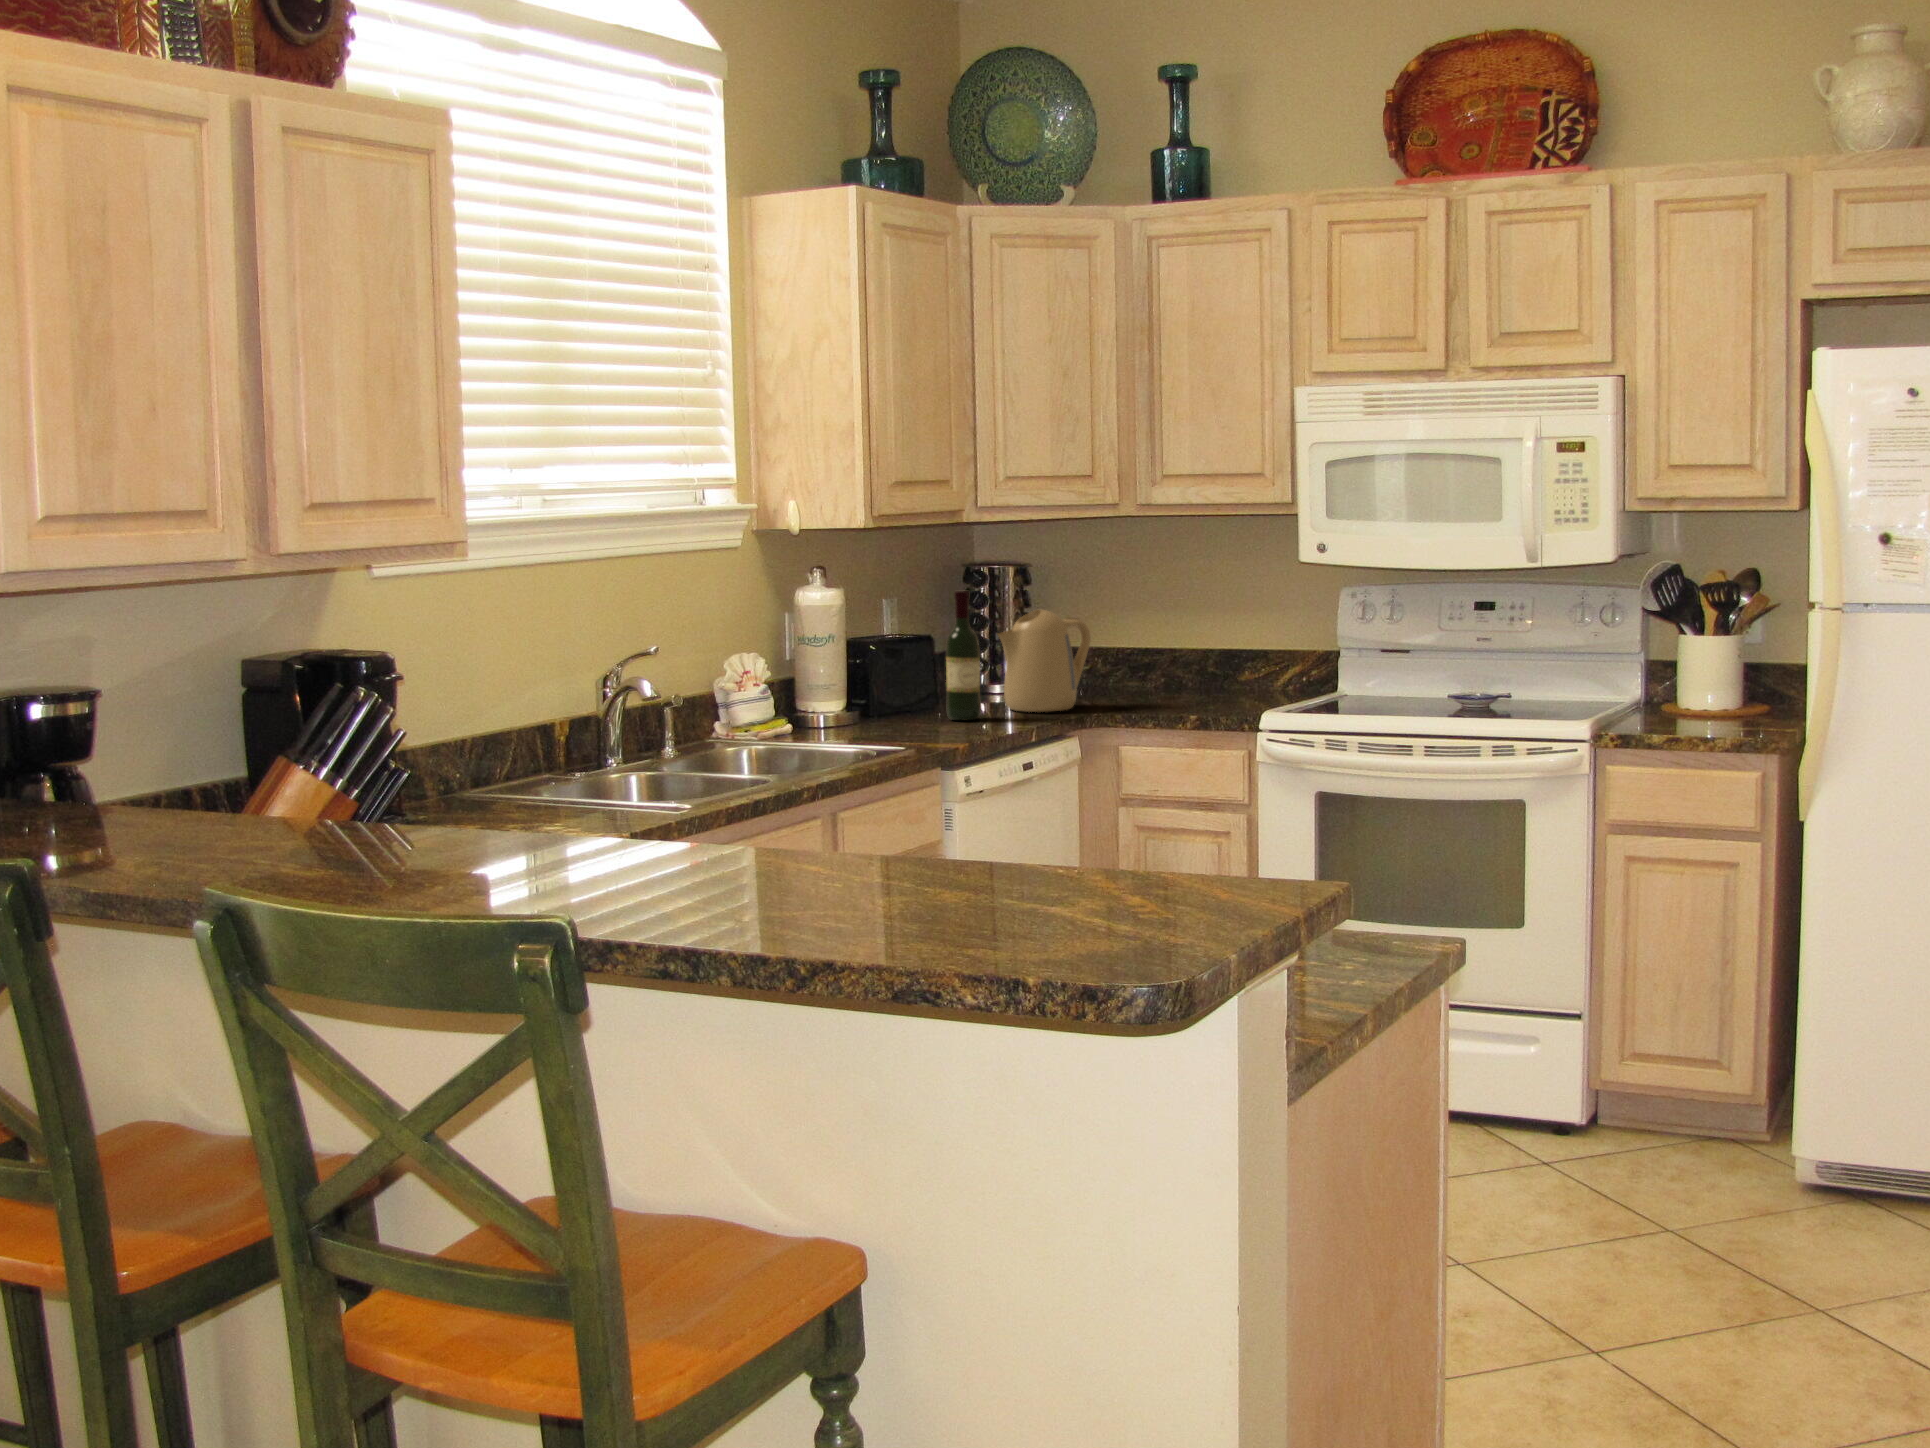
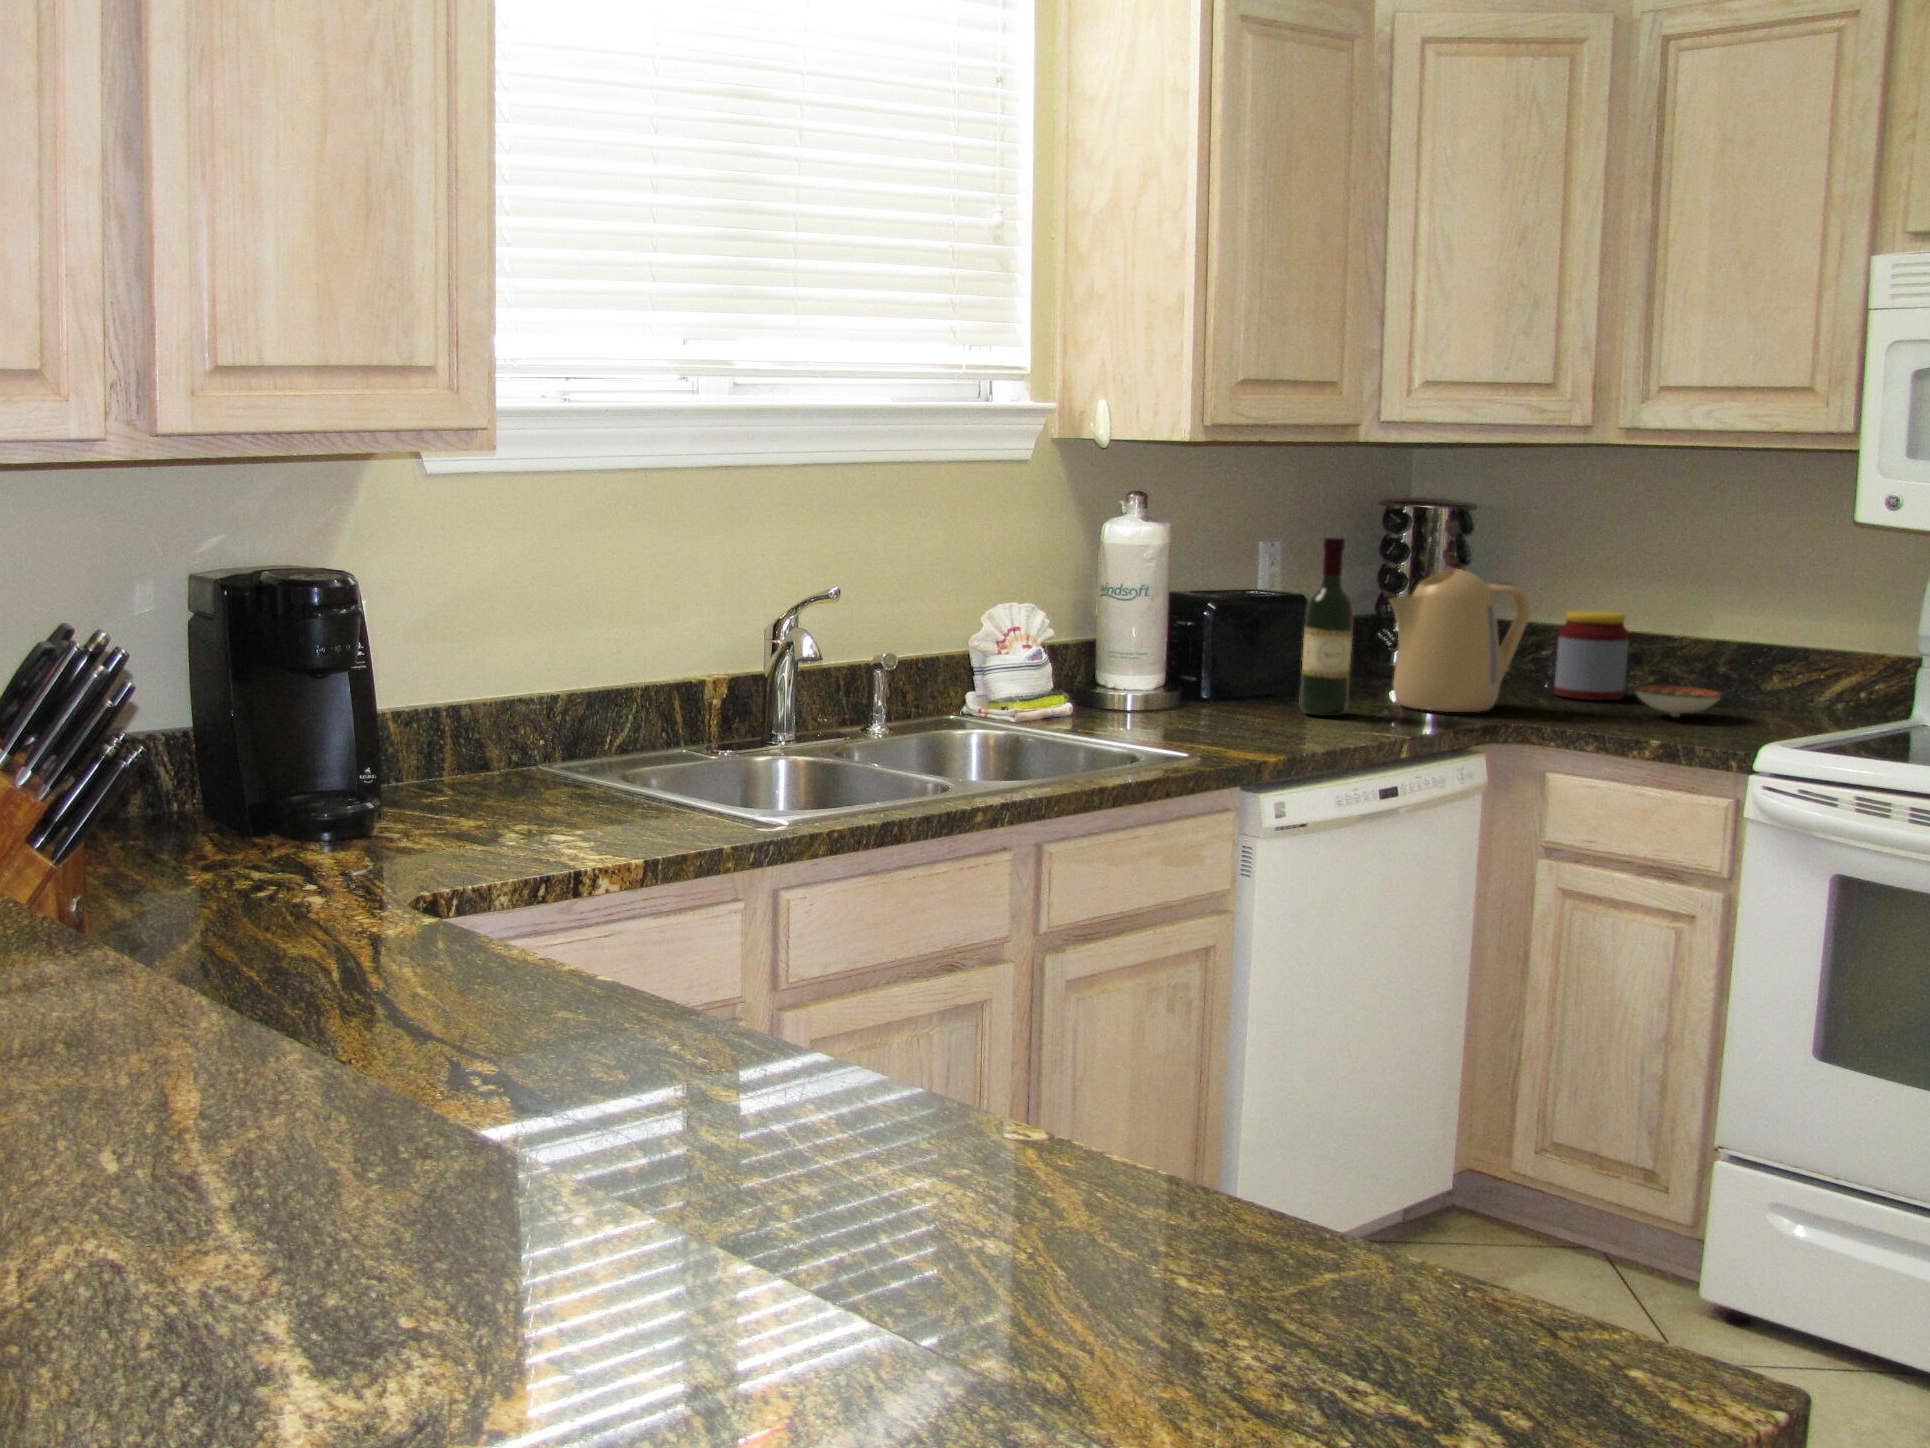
jar: none [1105,635,1151,698] -> present [1554,611,1629,700]
ceramic bowl: none [1161,683,1222,704] -> present [1631,684,1725,717]

